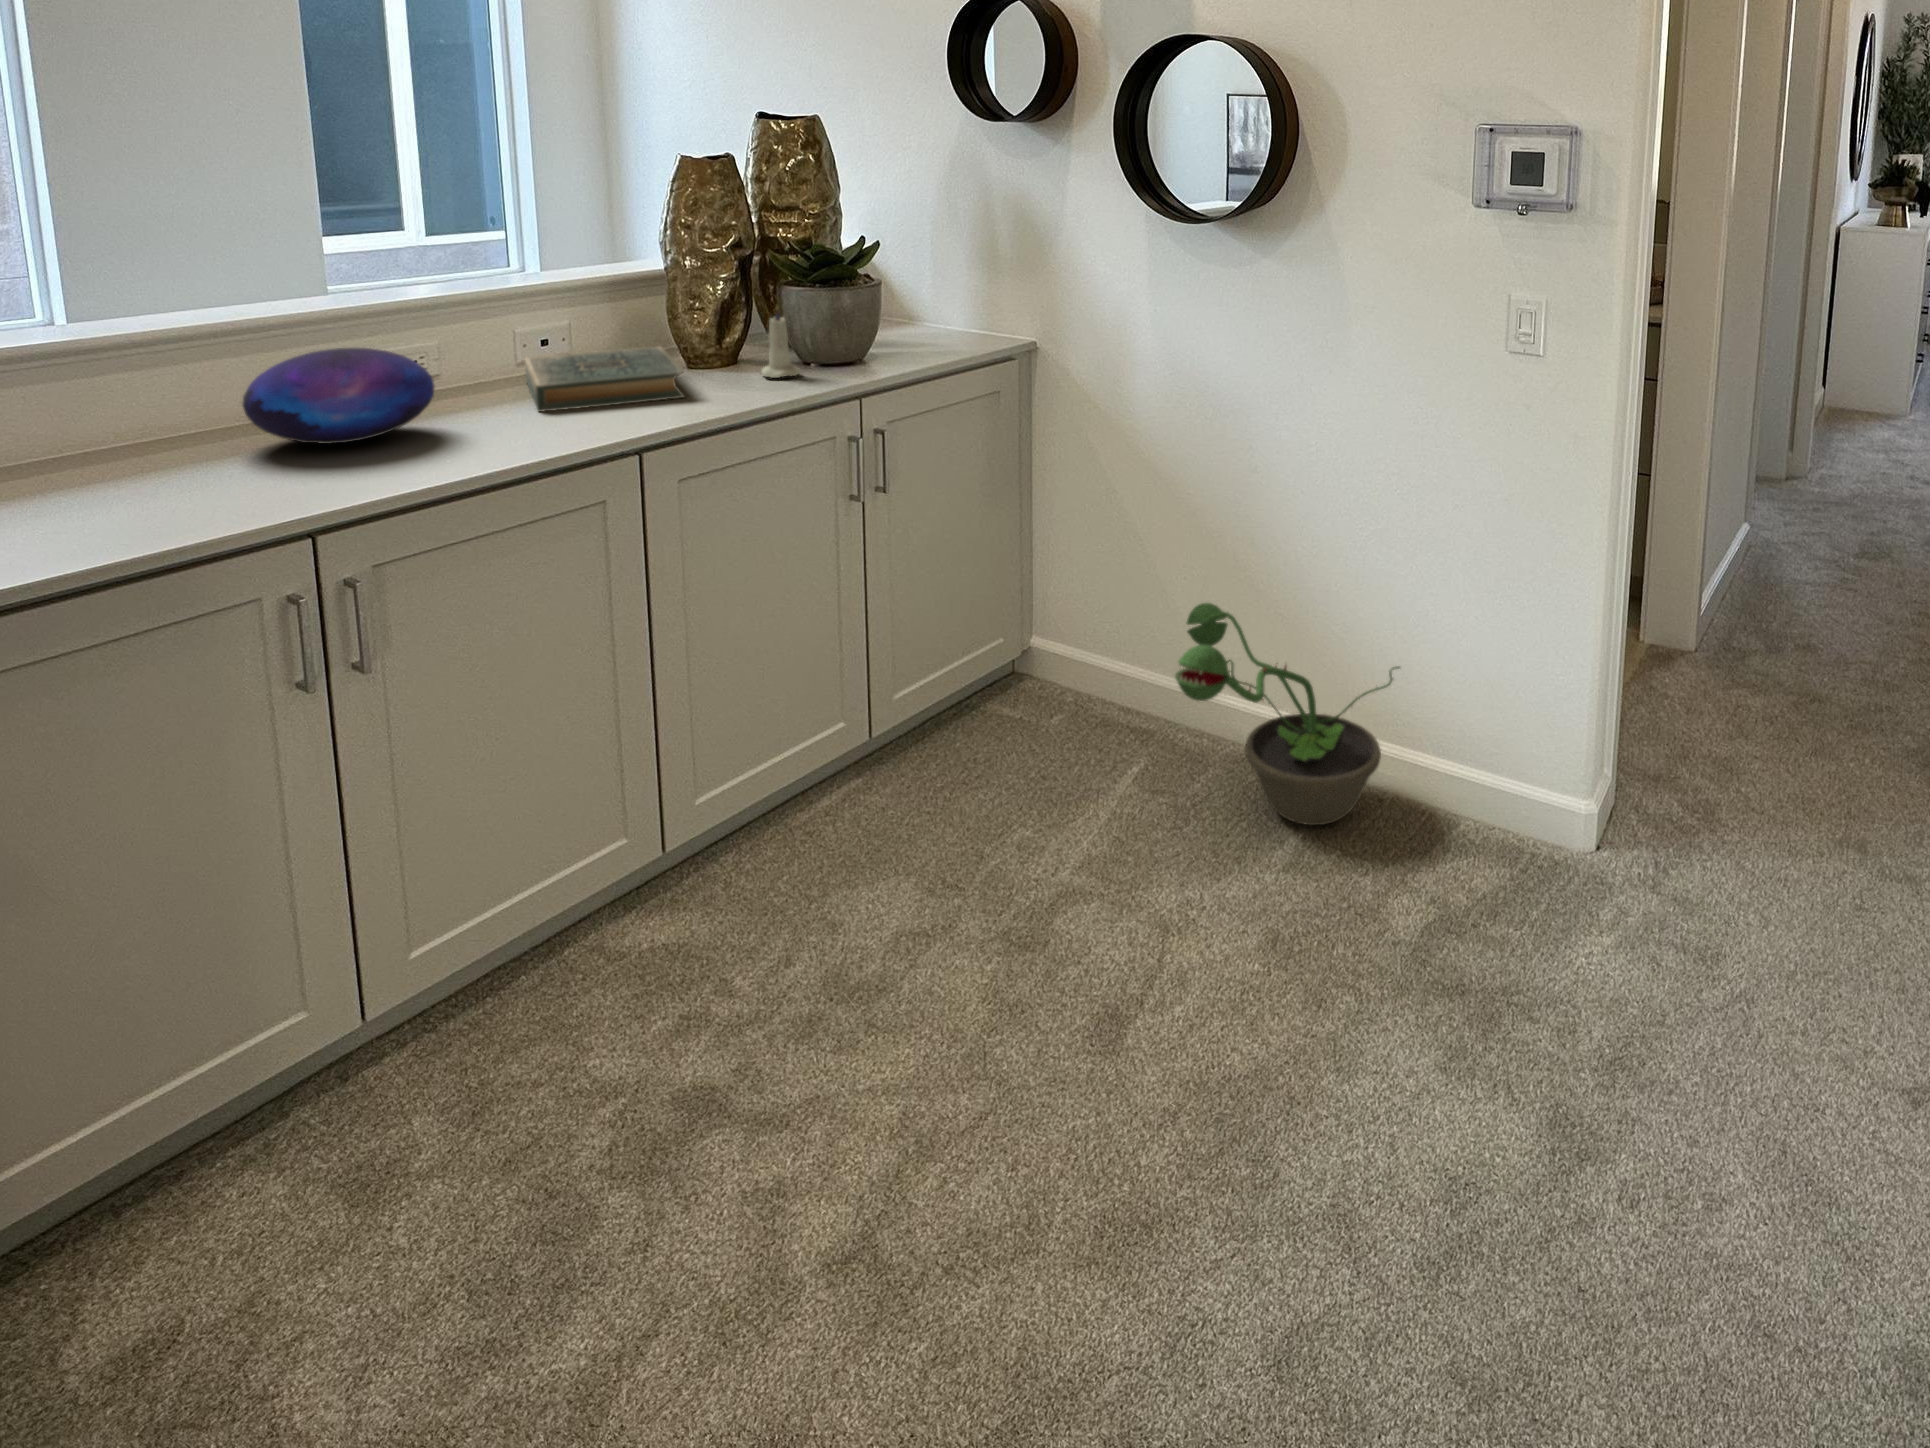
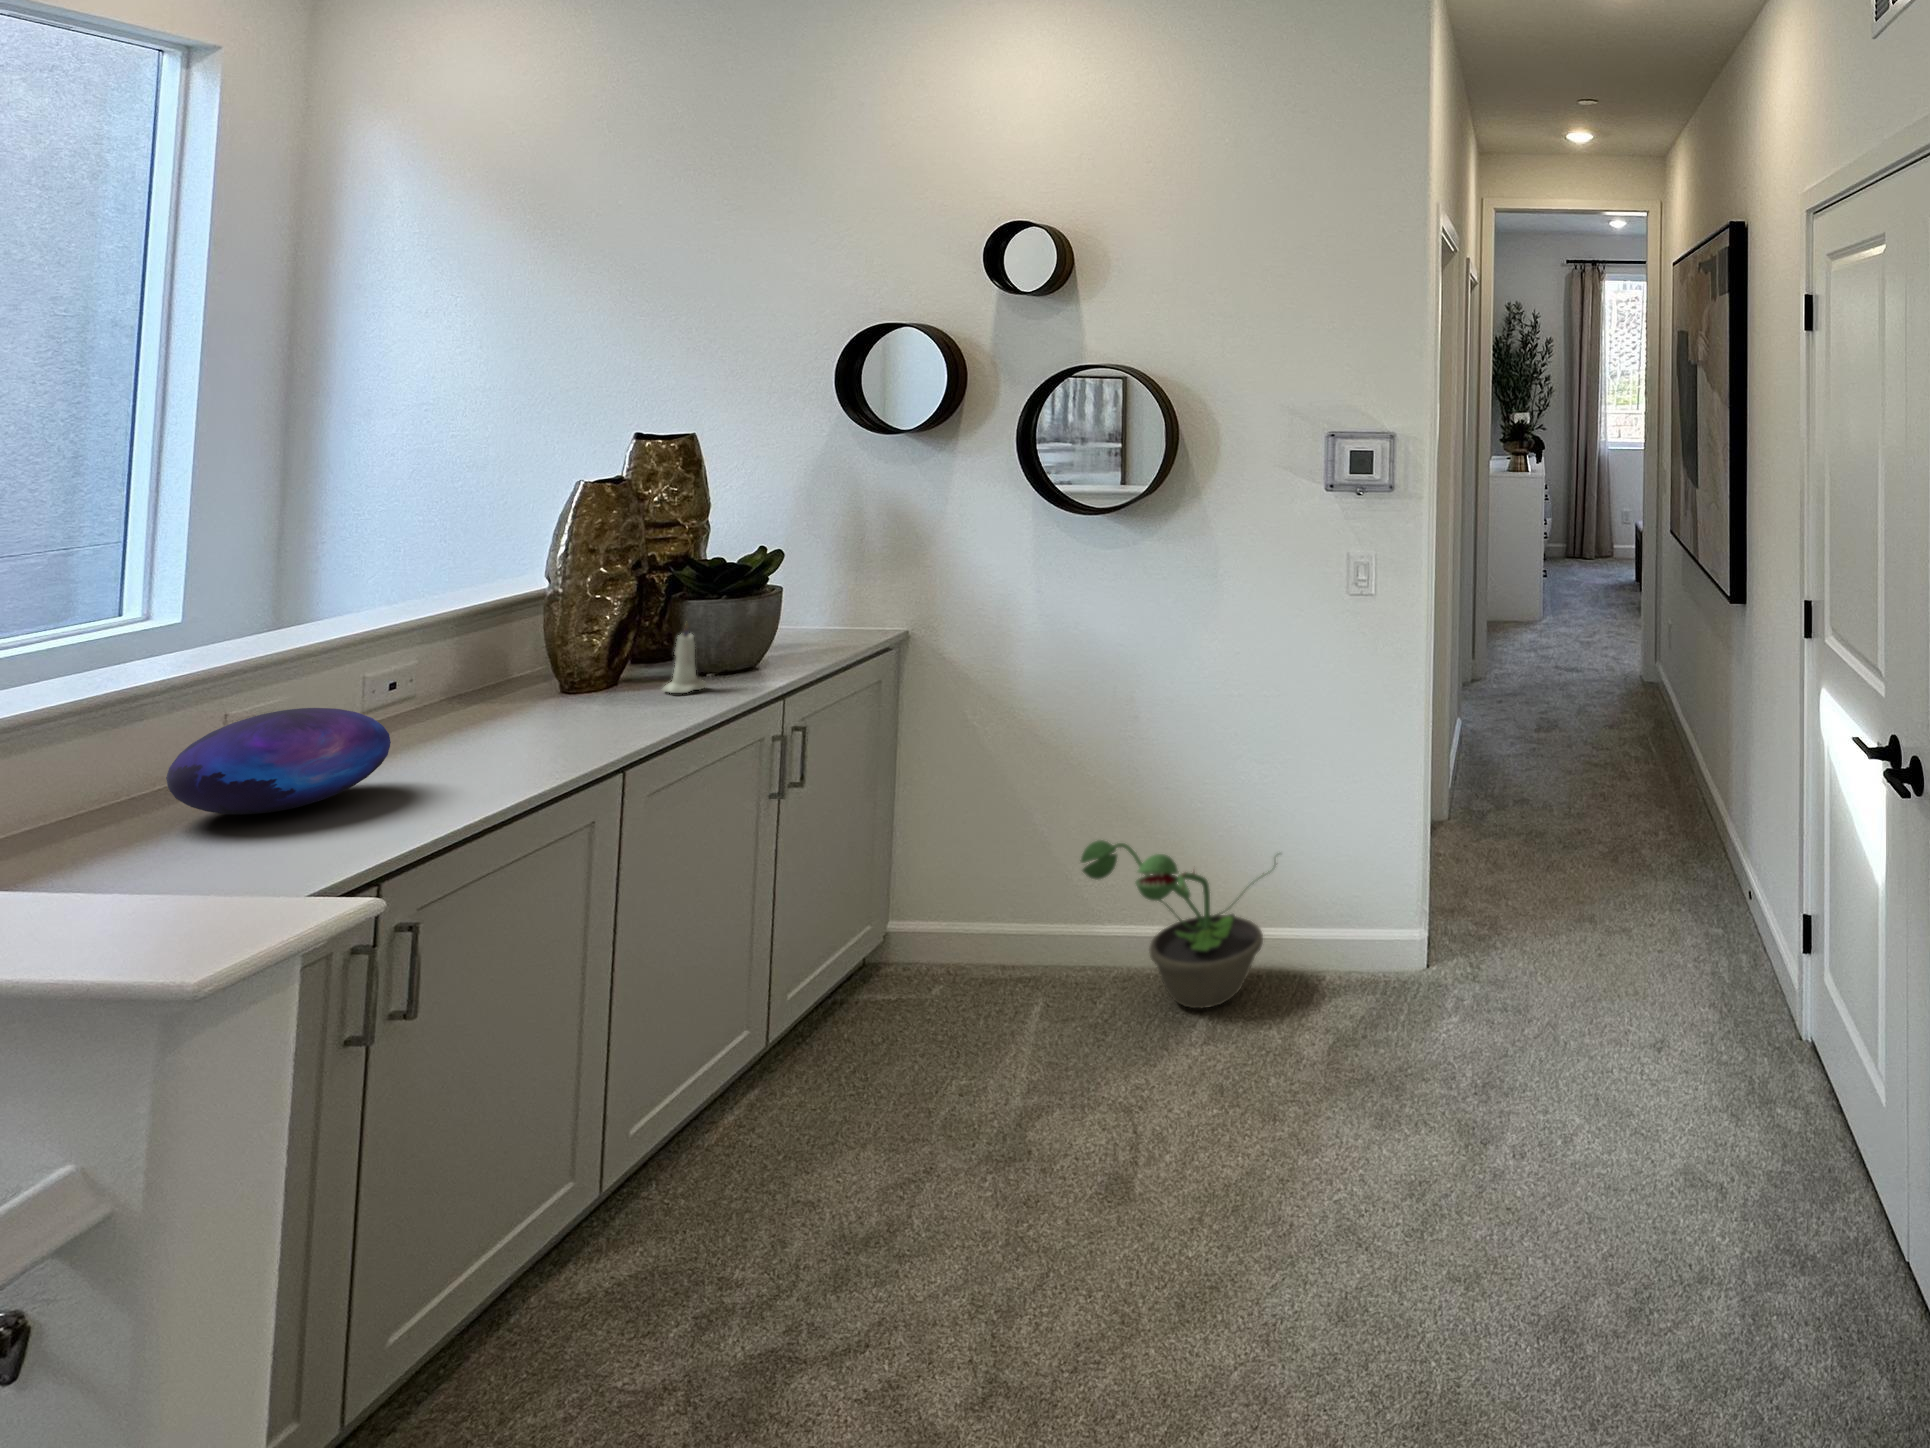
hardback book: present [525,346,685,412] -> none [391,677,617,755]

